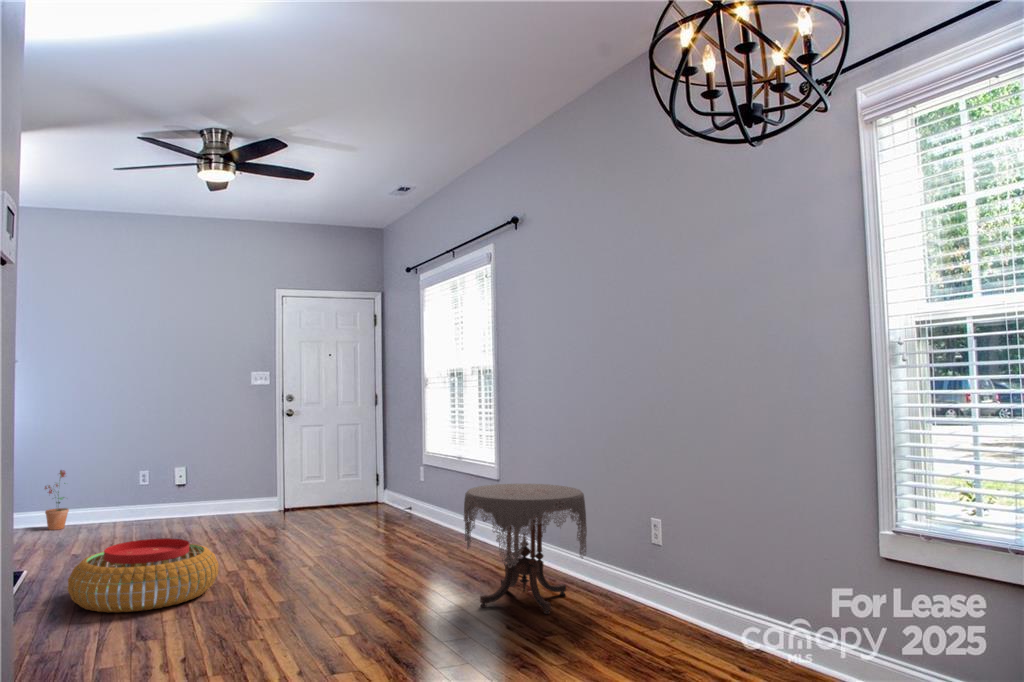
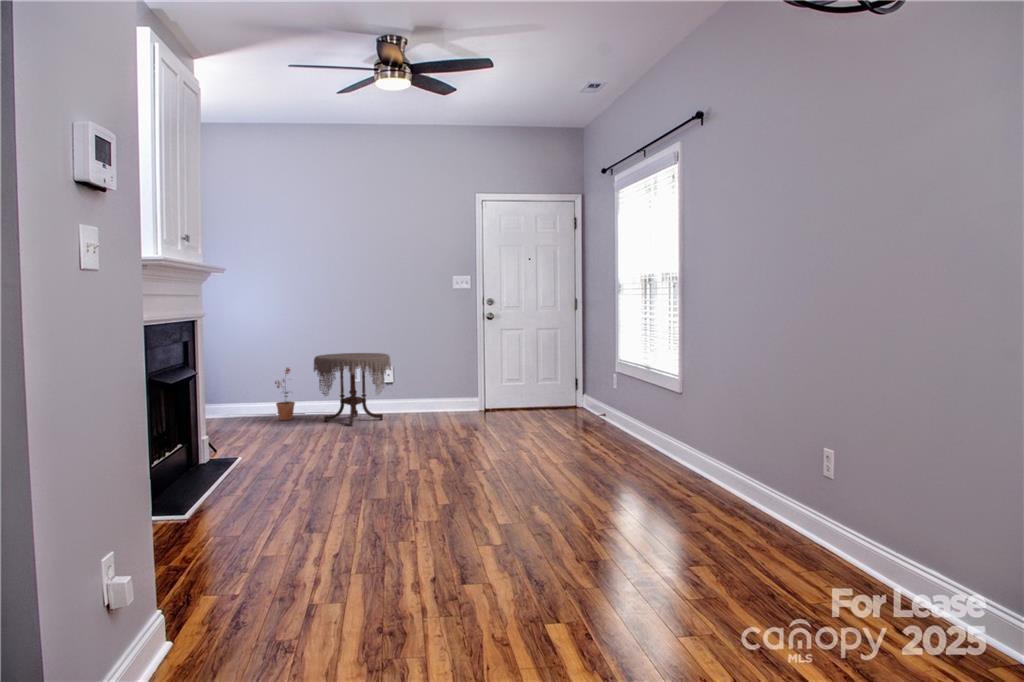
side table: present [464,484,587,614] -> present [314,353,391,426]
pouf: present [68,538,219,612] -> none [261,434,394,502]

